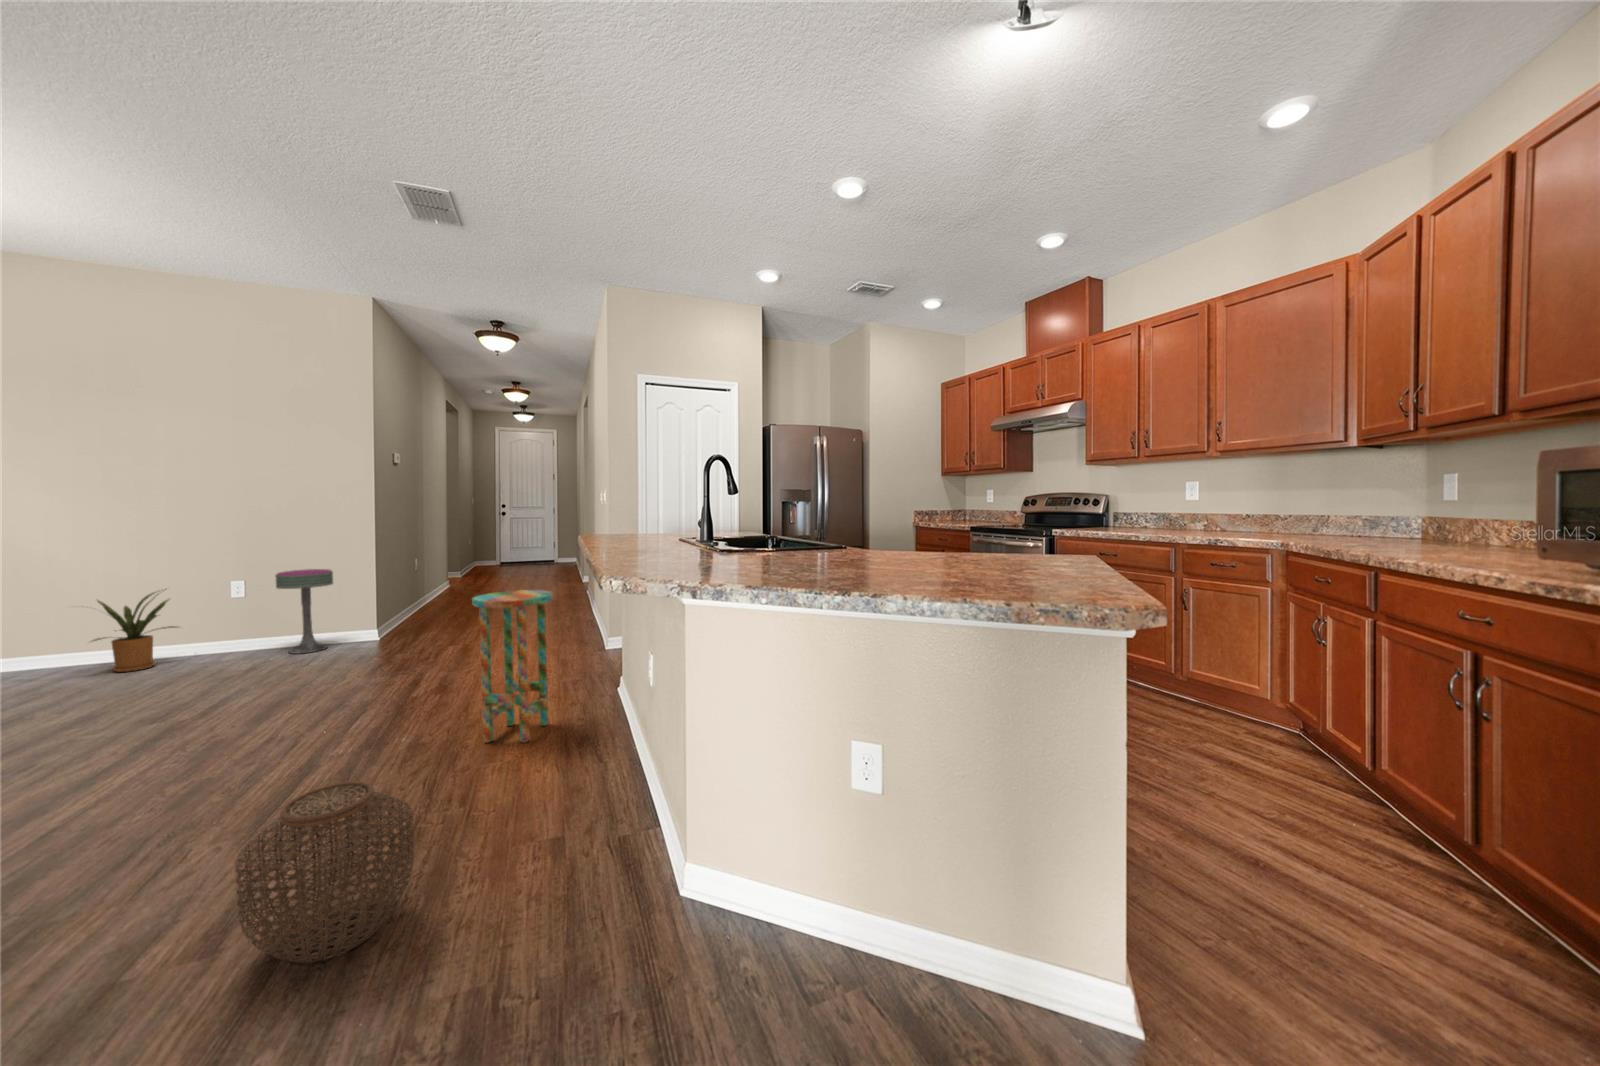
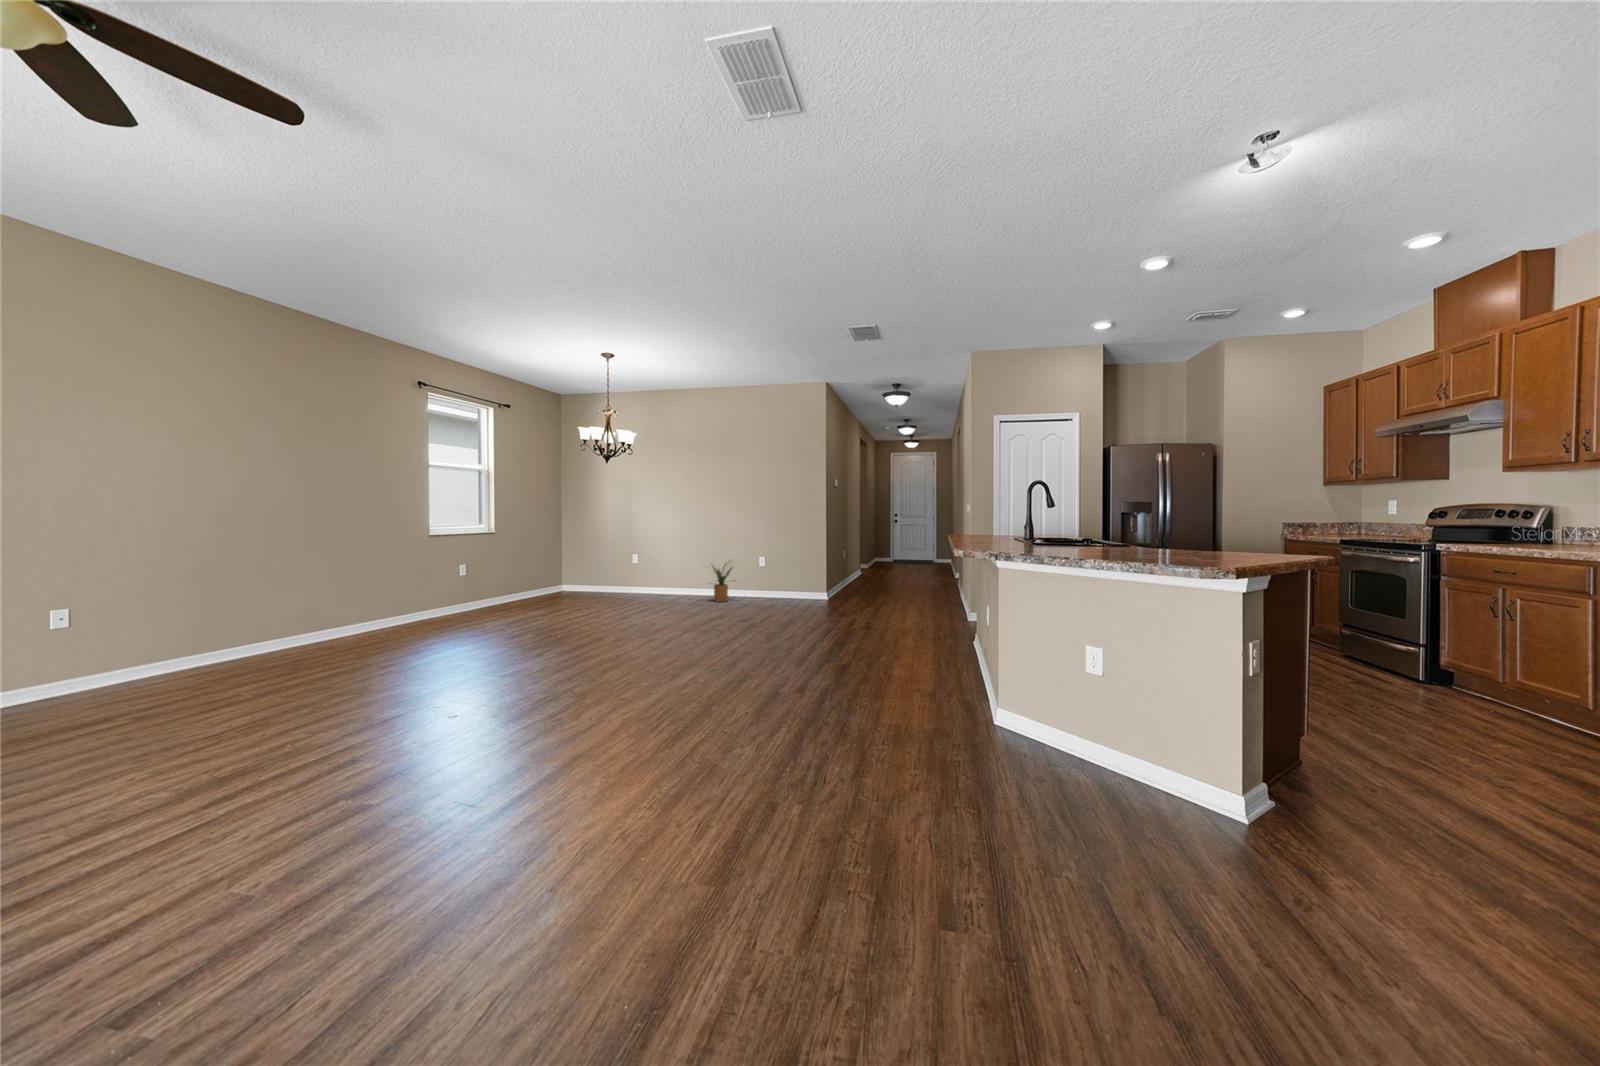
bar stool: present [276,569,333,654] -> none [778,553,804,603]
side table: present [472,590,553,742] -> none [885,567,930,657]
woven basket: present [235,782,414,962] -> none [808,636,866,704]

